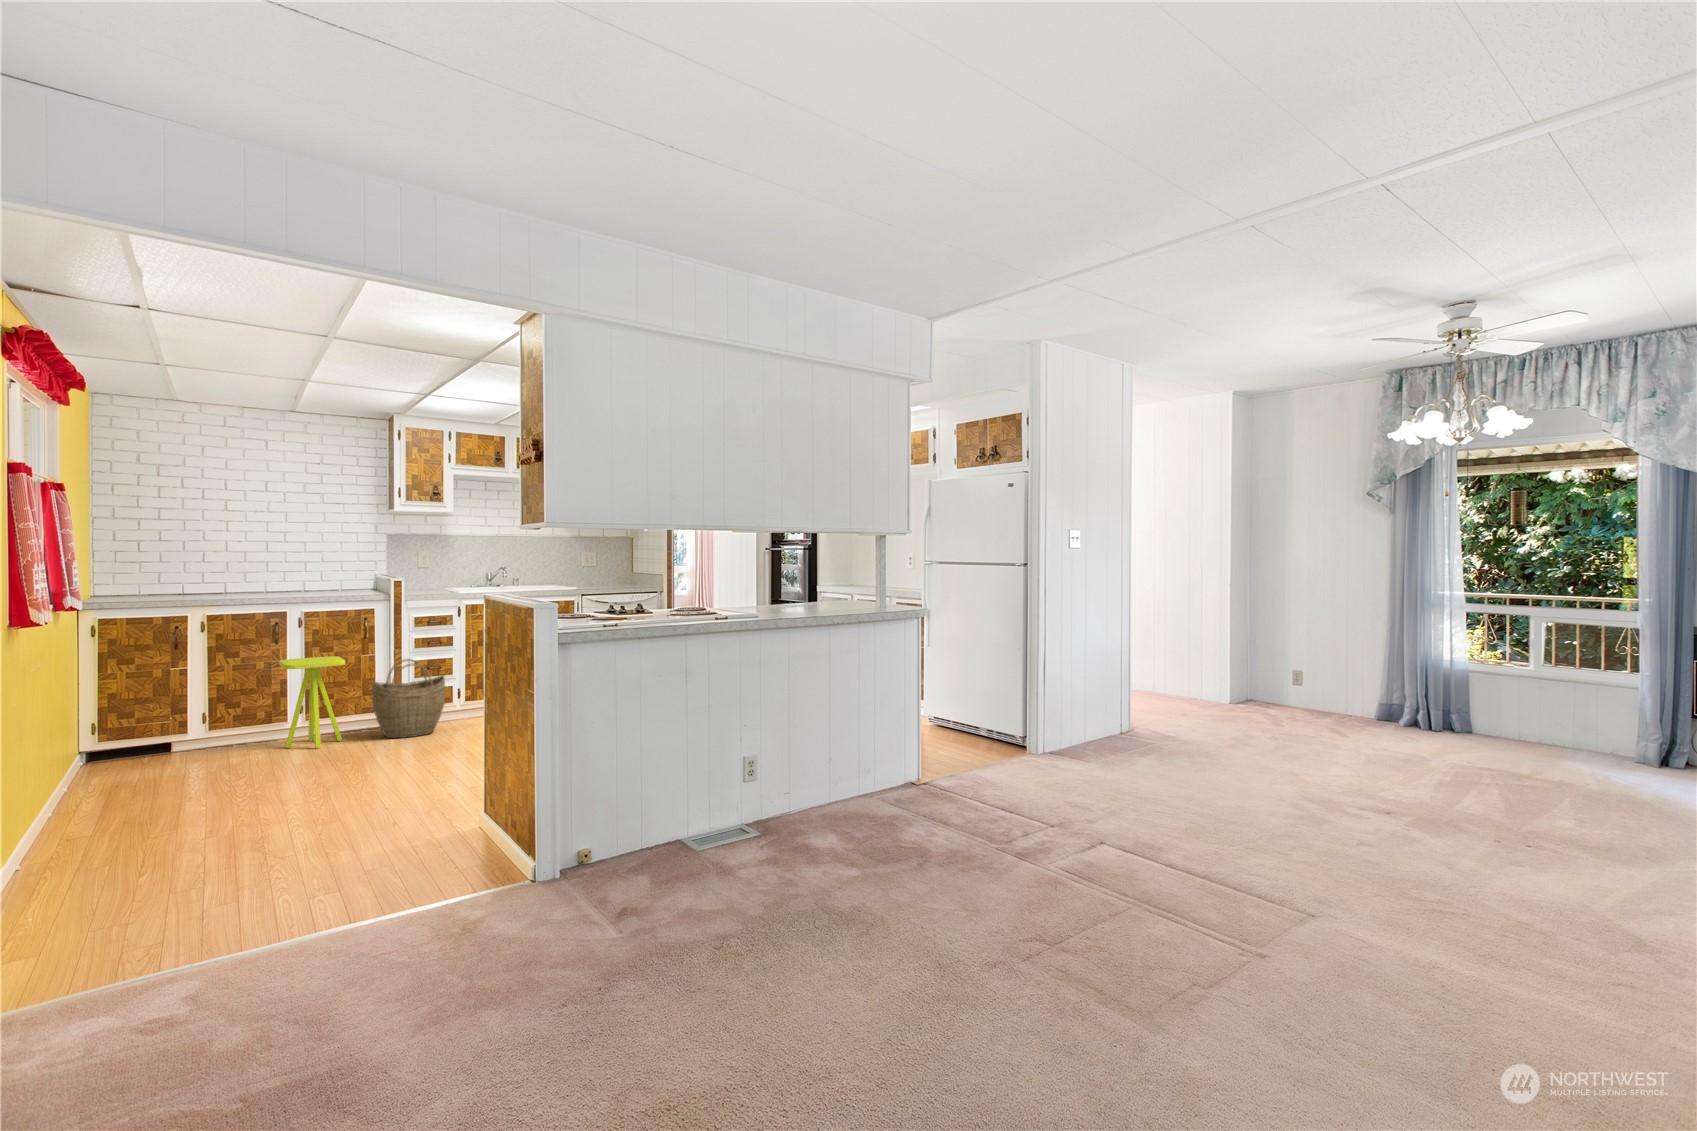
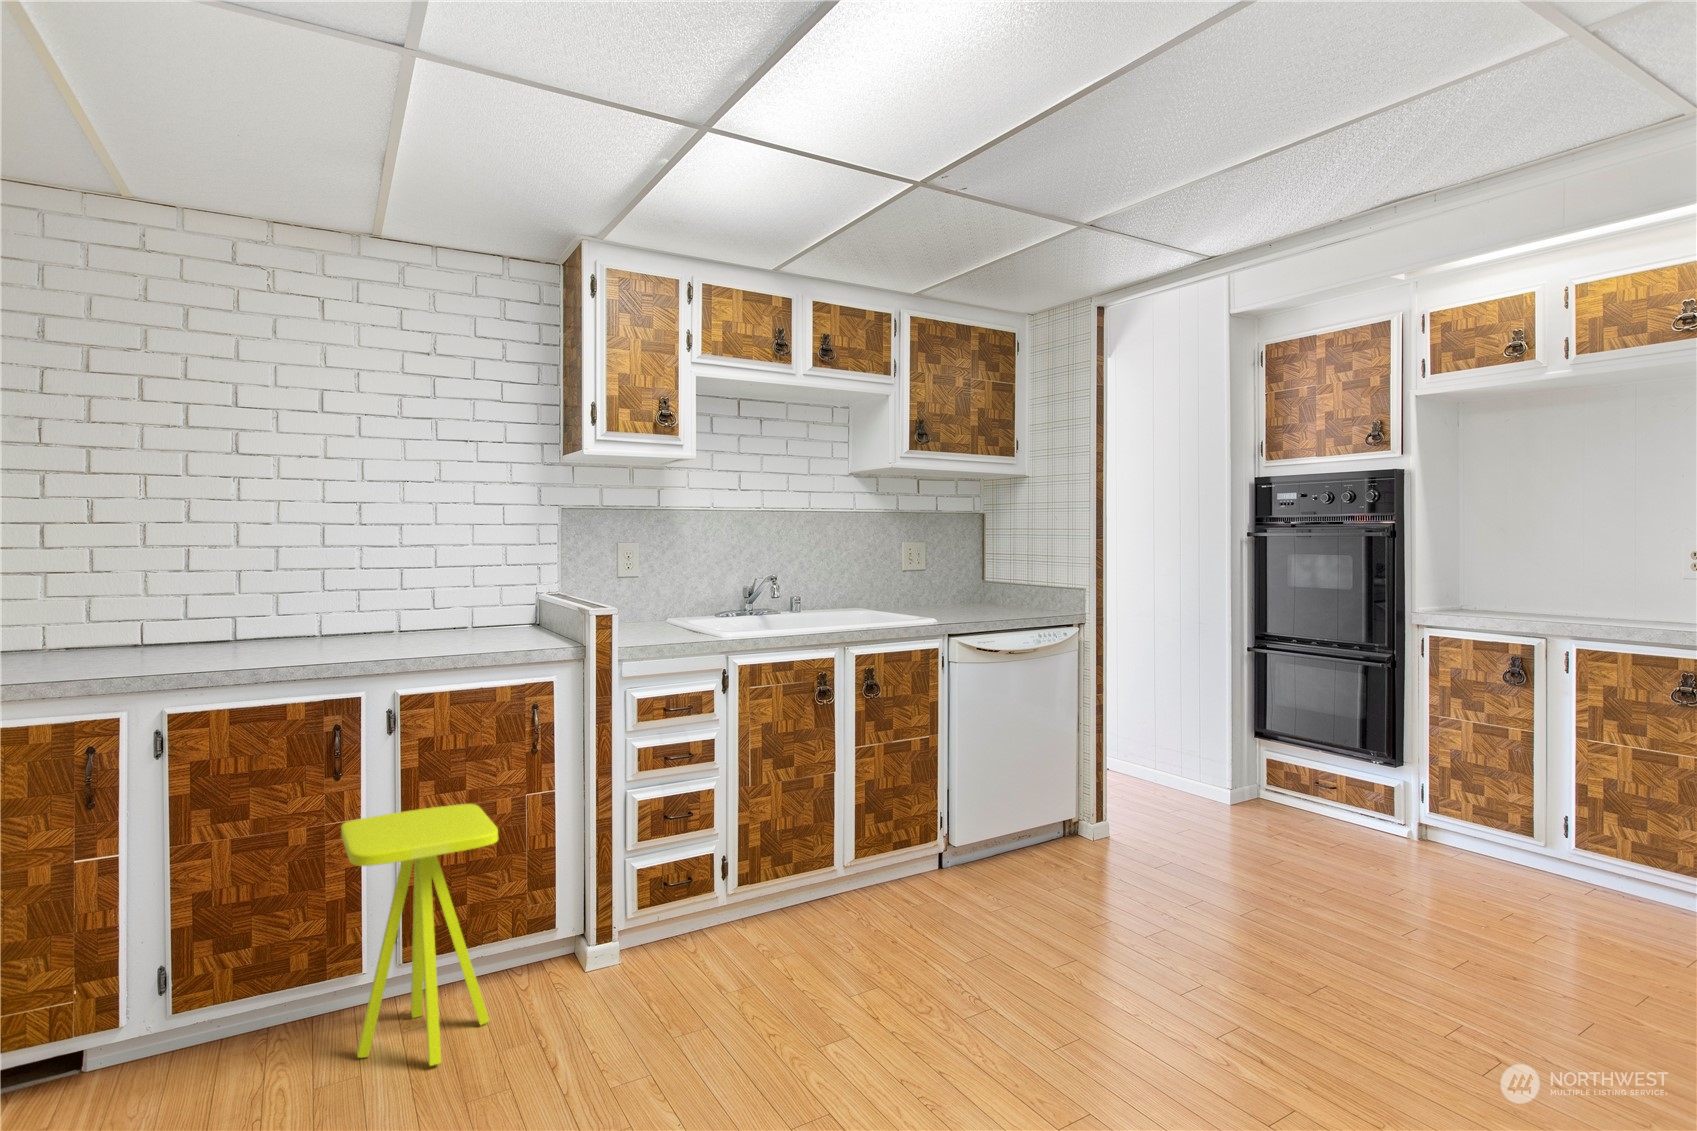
woven basket: present [372,659,446,738] -> none [555,804,719,1017]

